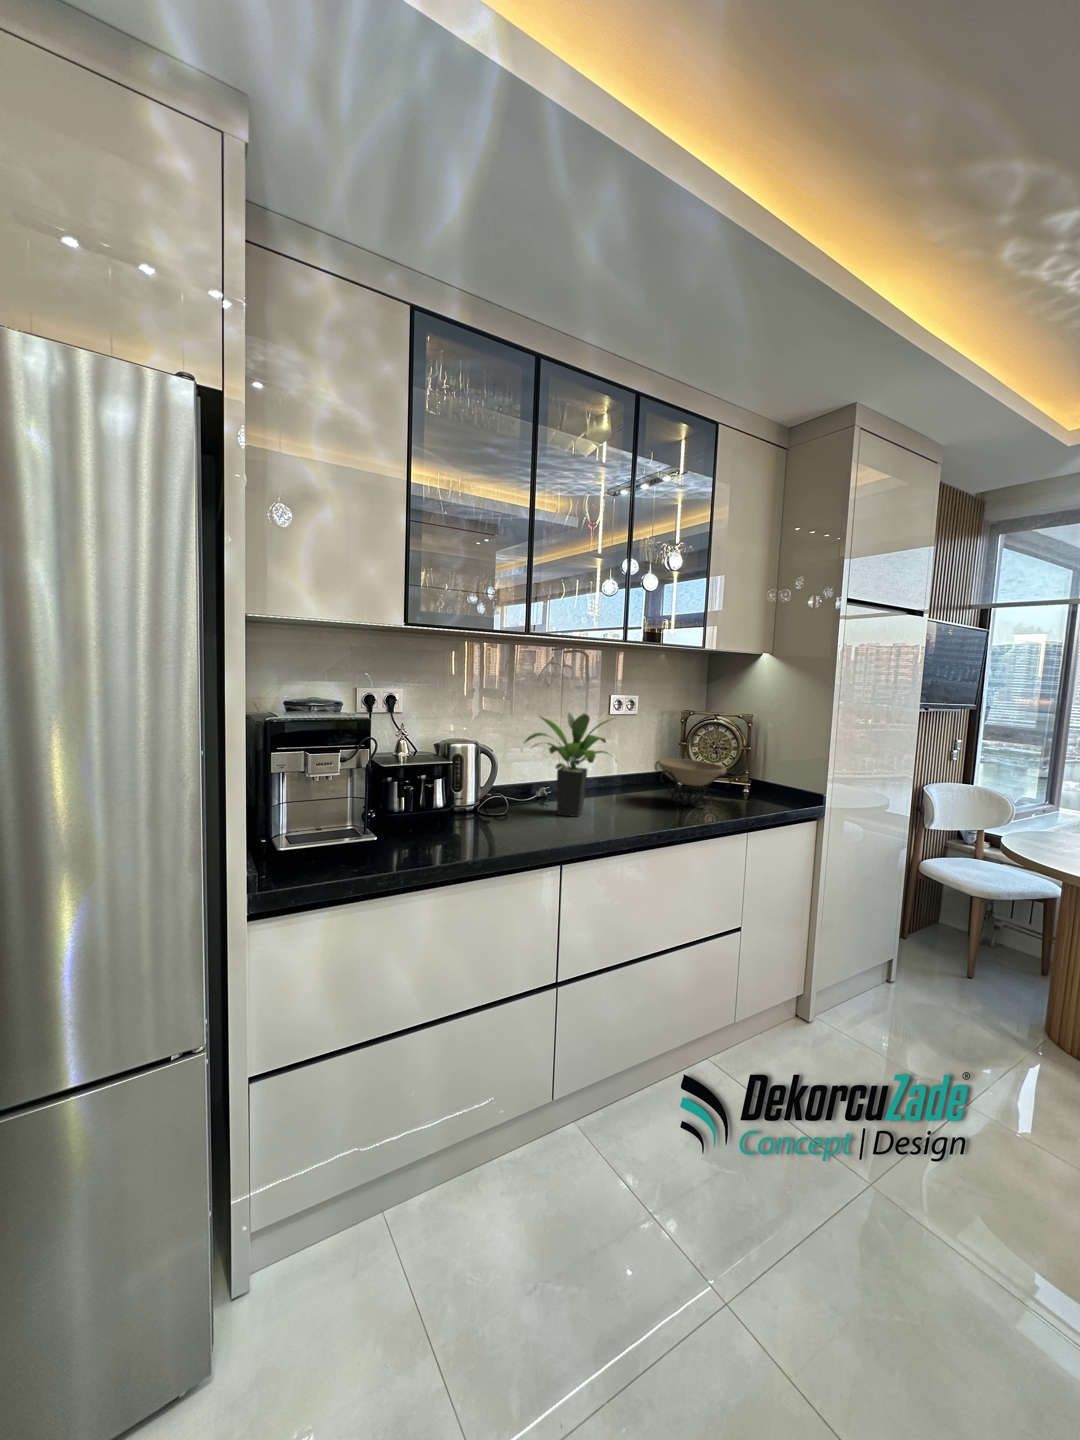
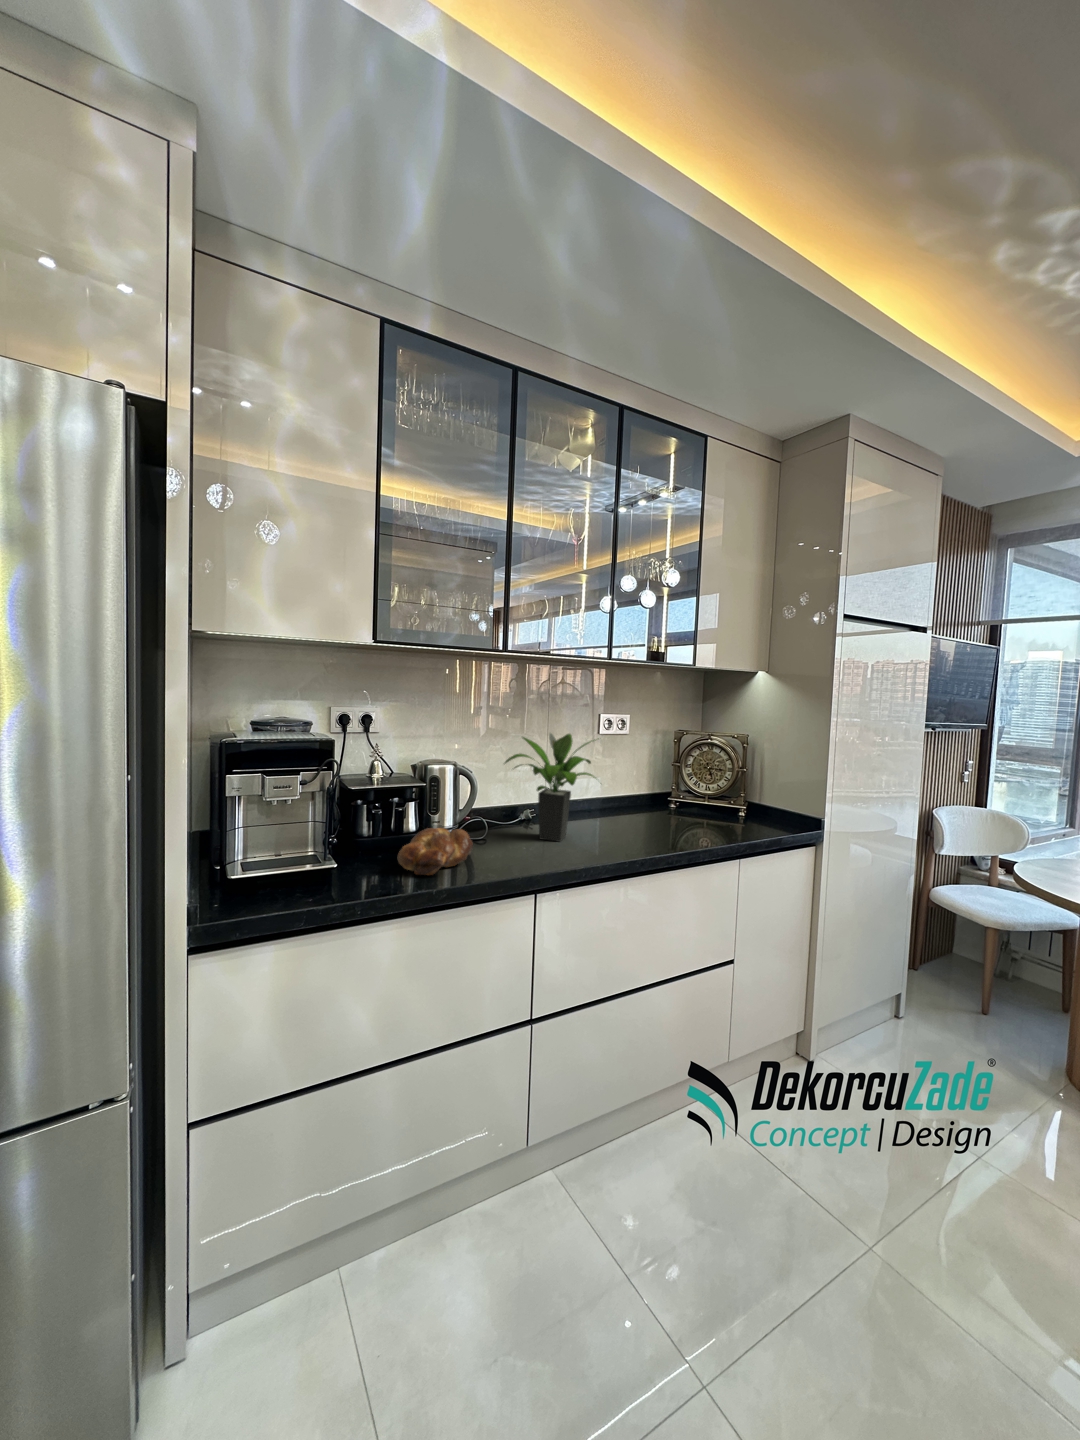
decorative bowl: present [655,759,731,807] -> none [645,780,723,832]
bread loaf: none [431,804,499,848] -> present [398,828,473,875]

